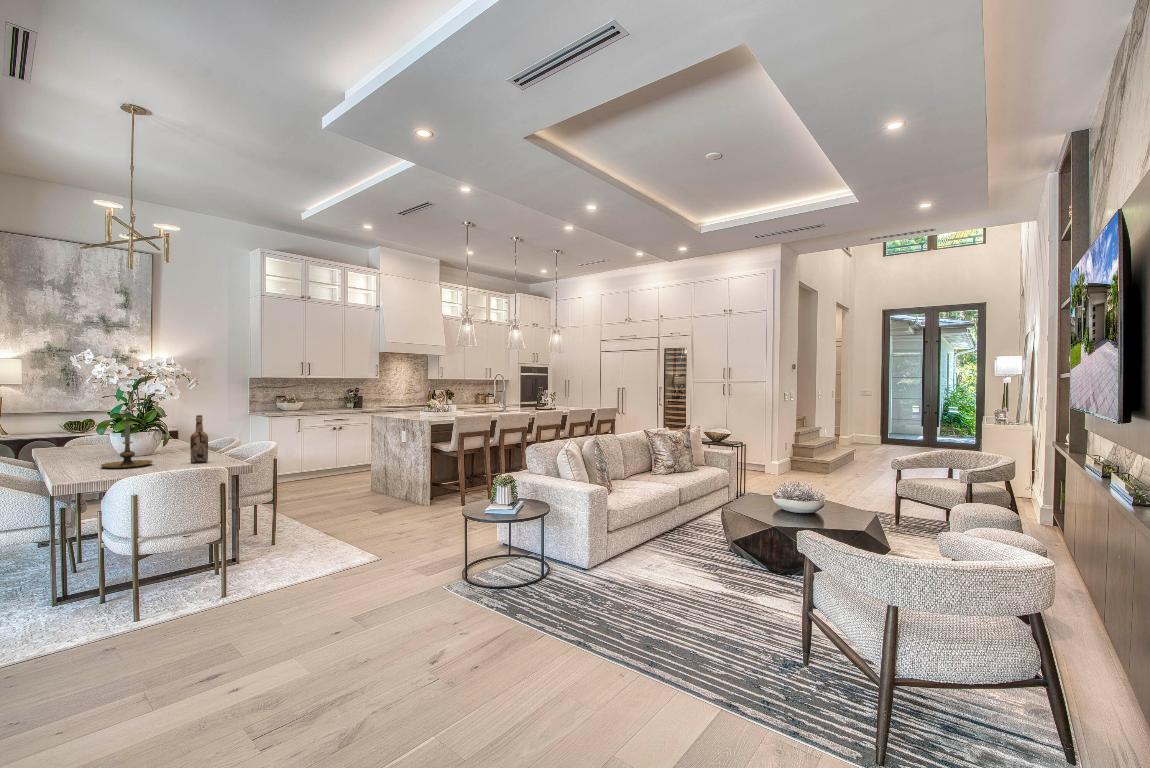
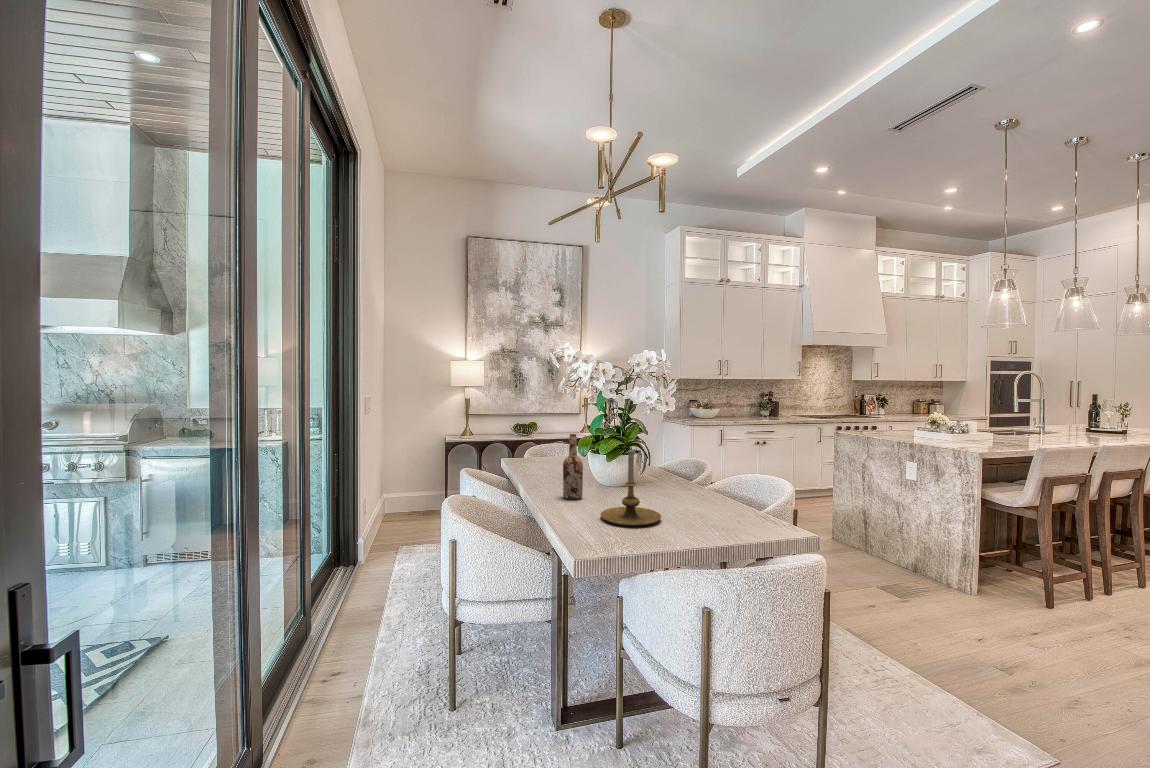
wine bottle: present [190,415,208,463] -> present [563,434,583,500]

